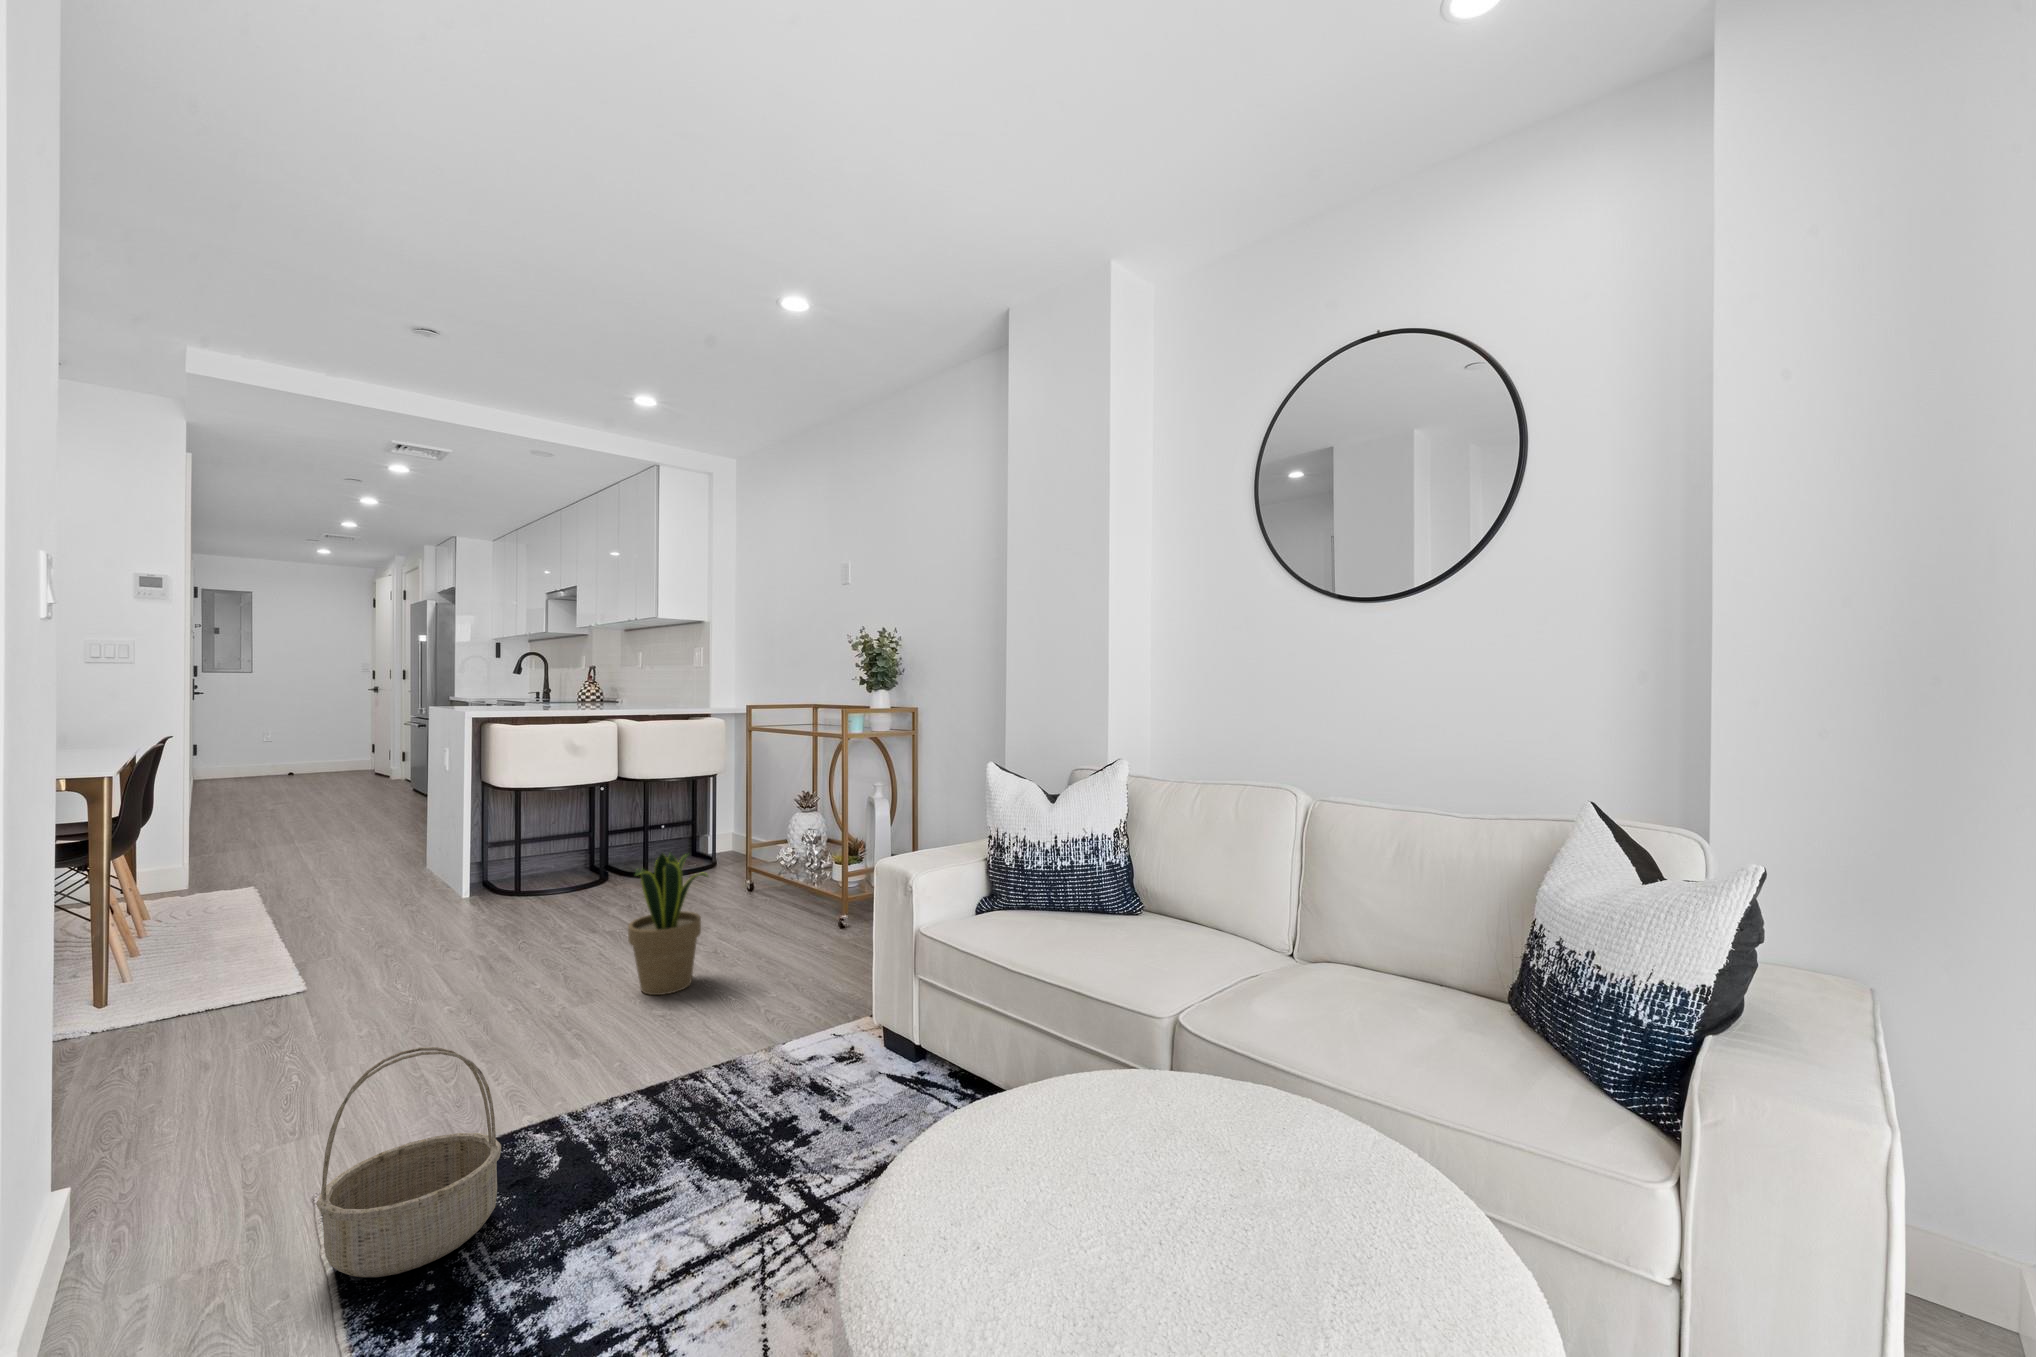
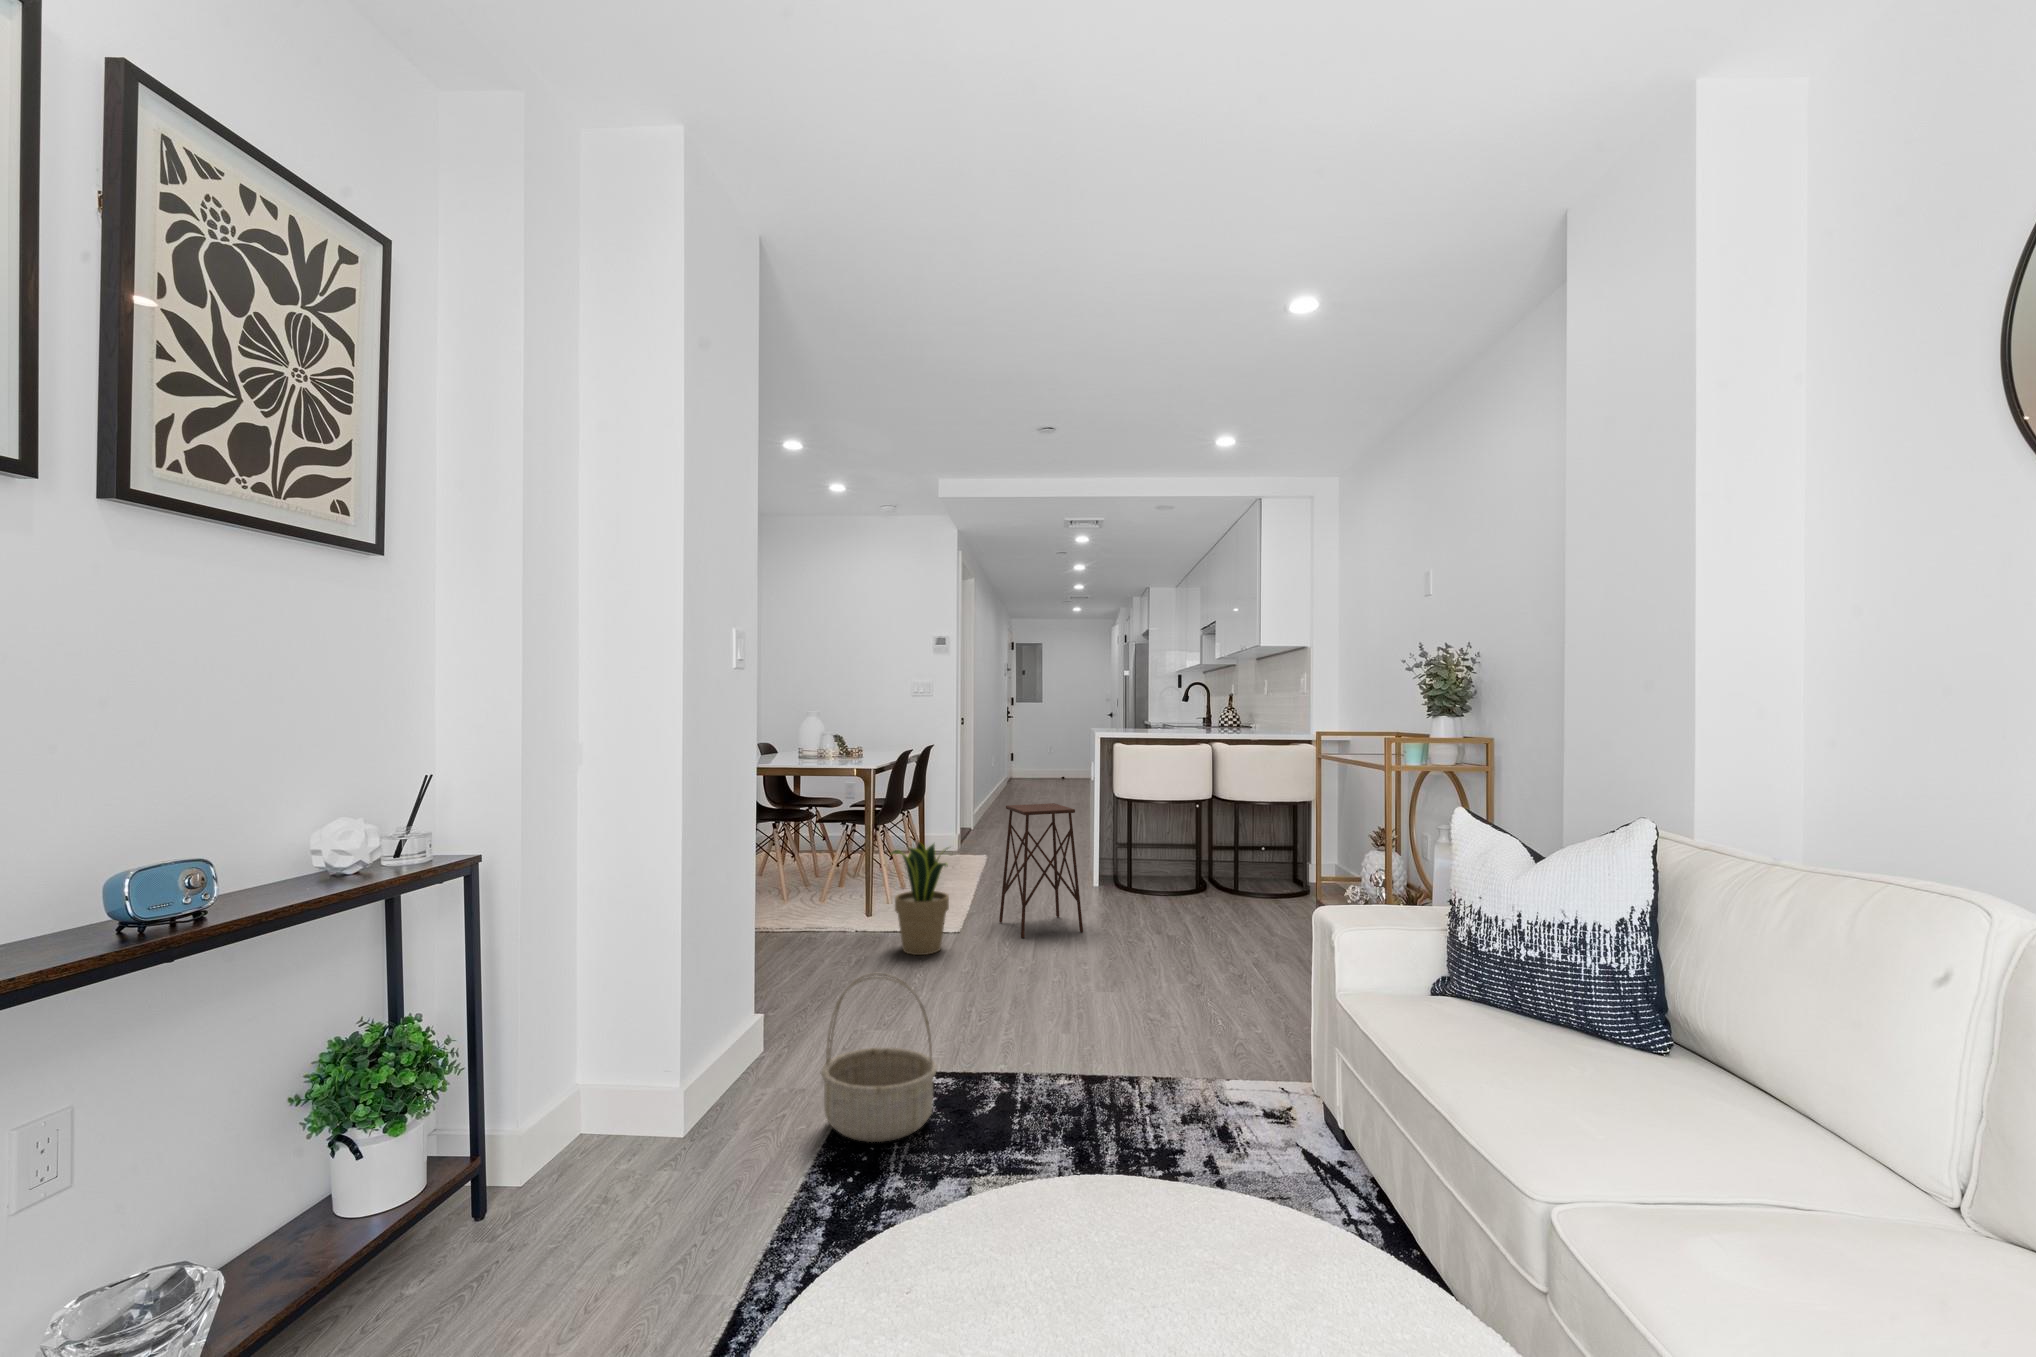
side table: none [371,805,503,976] -> present [999,803,1083,938]
potted plant: present [628,854,708,995] -> present [891,842,949,955]

